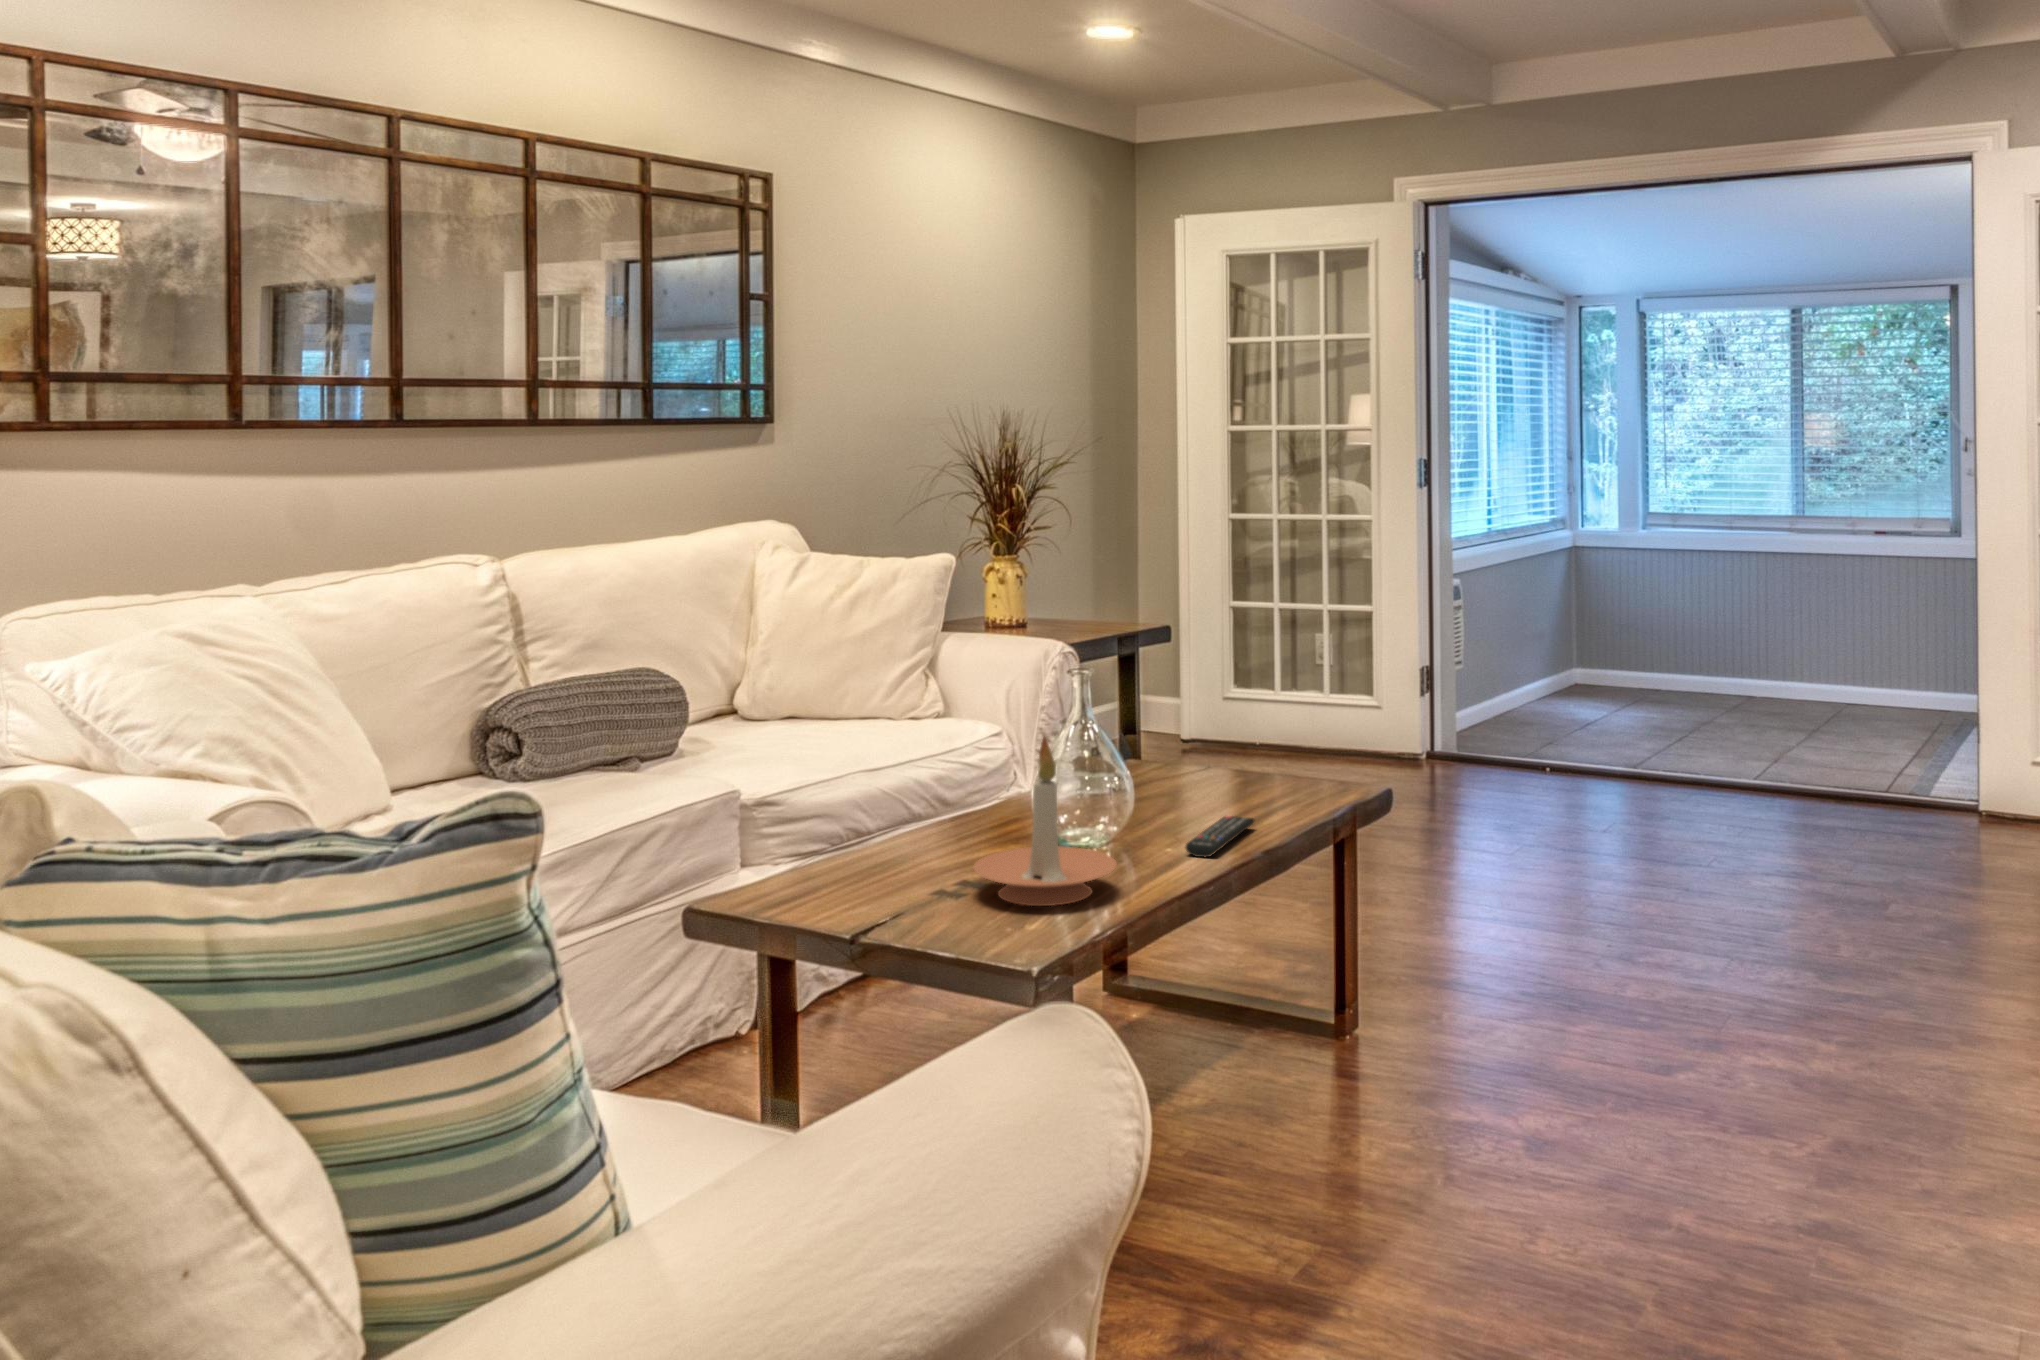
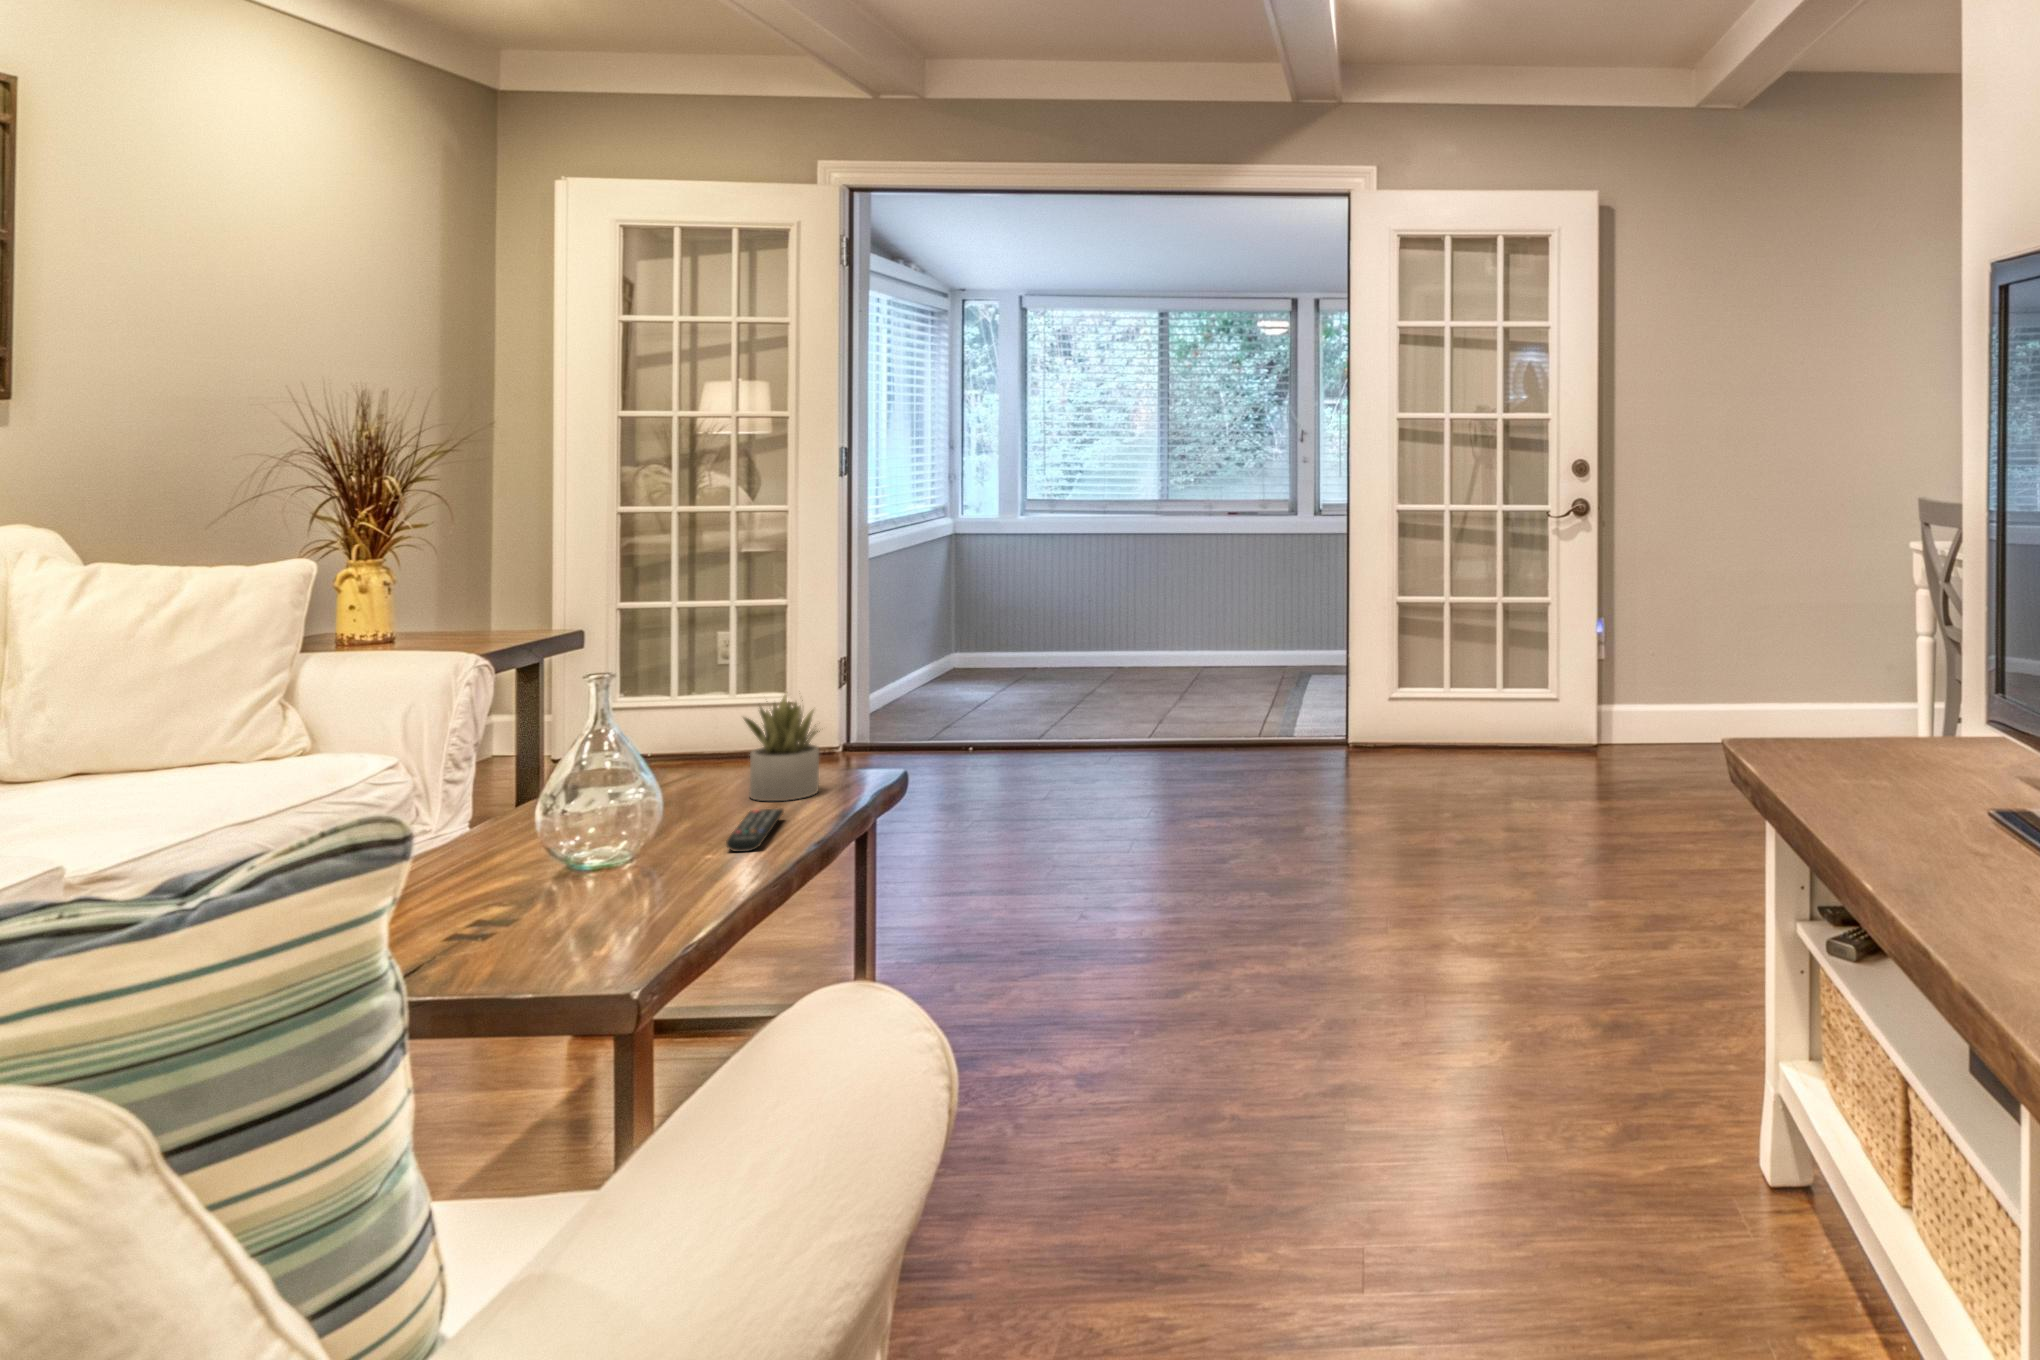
succulent plant: none [1231,701,1308,809] -> present [744,695,820,801]
candle holder: present [973,738,1117,906] -> none [499,741,676,924]

